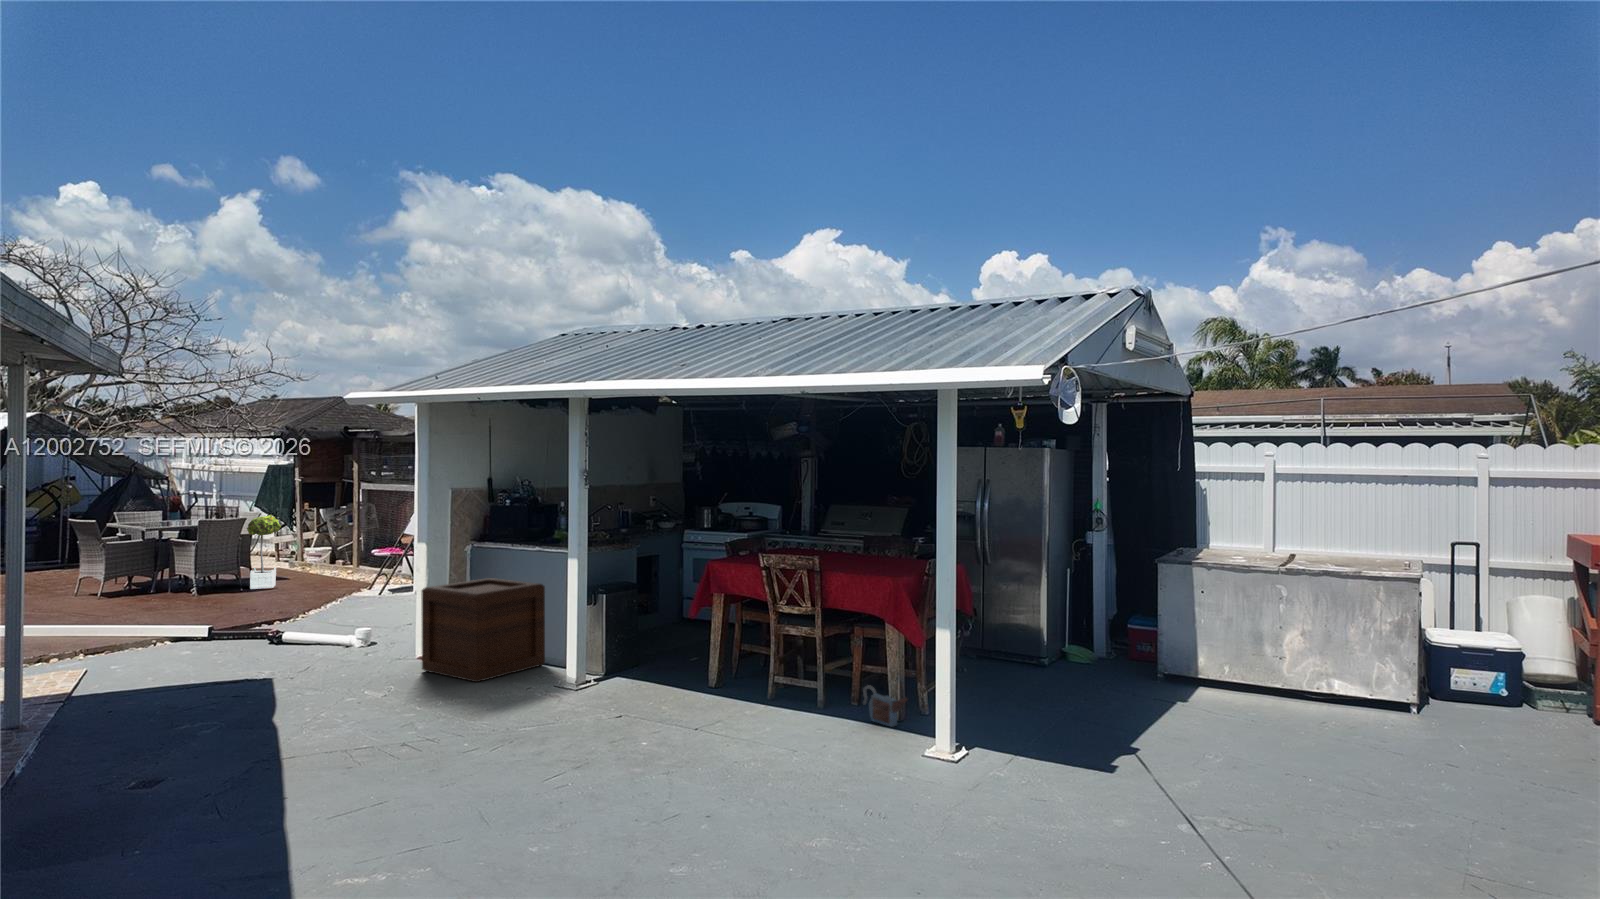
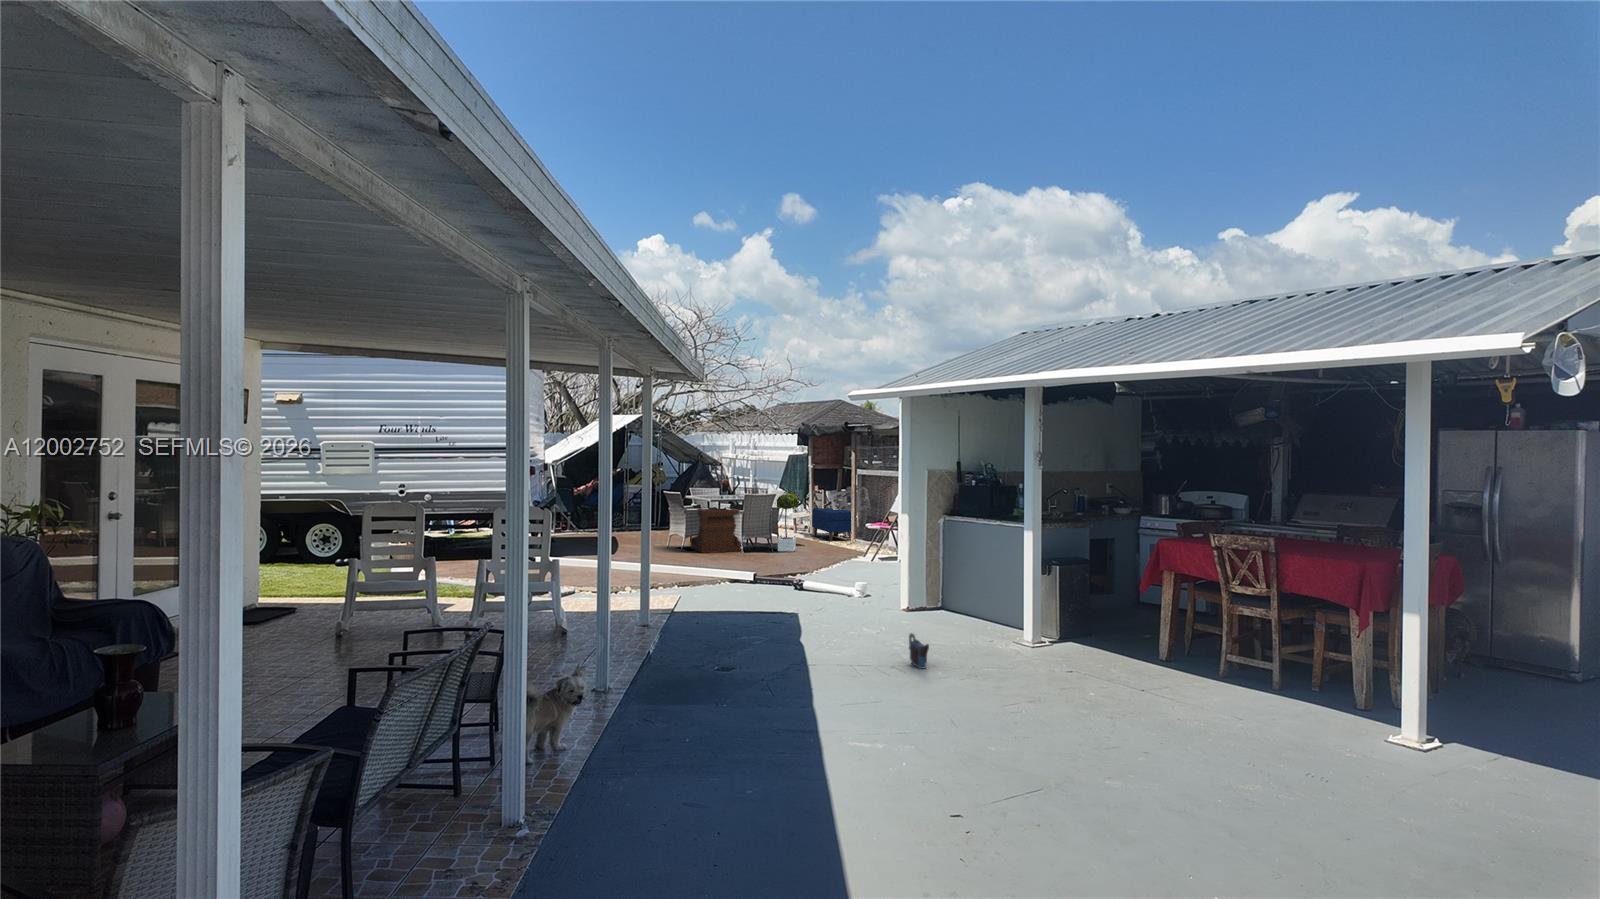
bench: none [300,529,361,571] -> present [812,508,852,542]
wooden crate: present [421,578,545,682] -> present [690,507,743,553]
watering can: present [863,685,908,727] -> present [909,633,929,669]

